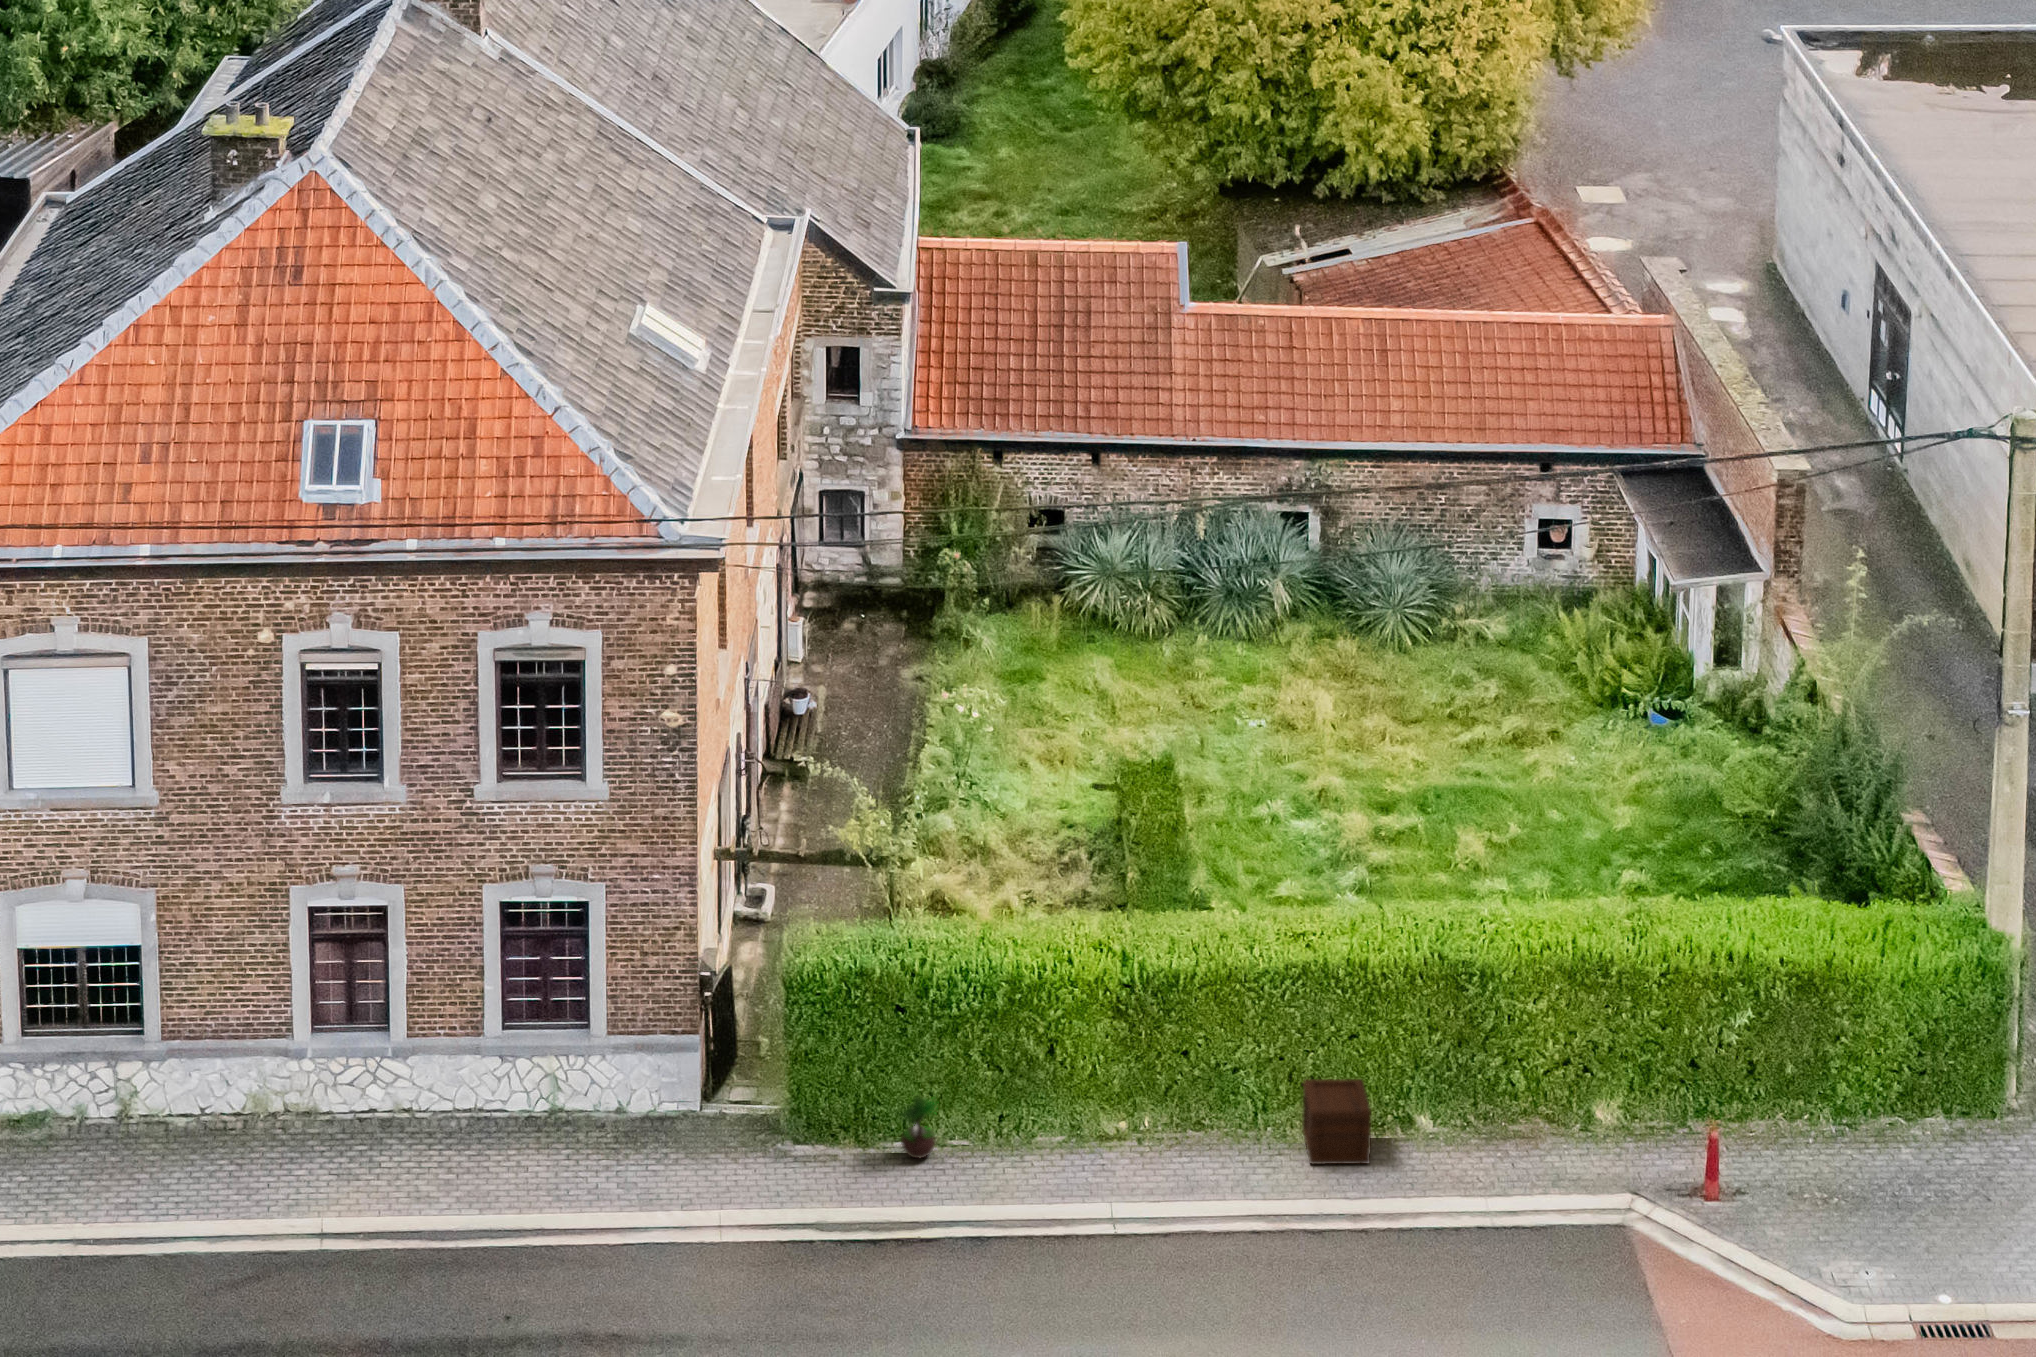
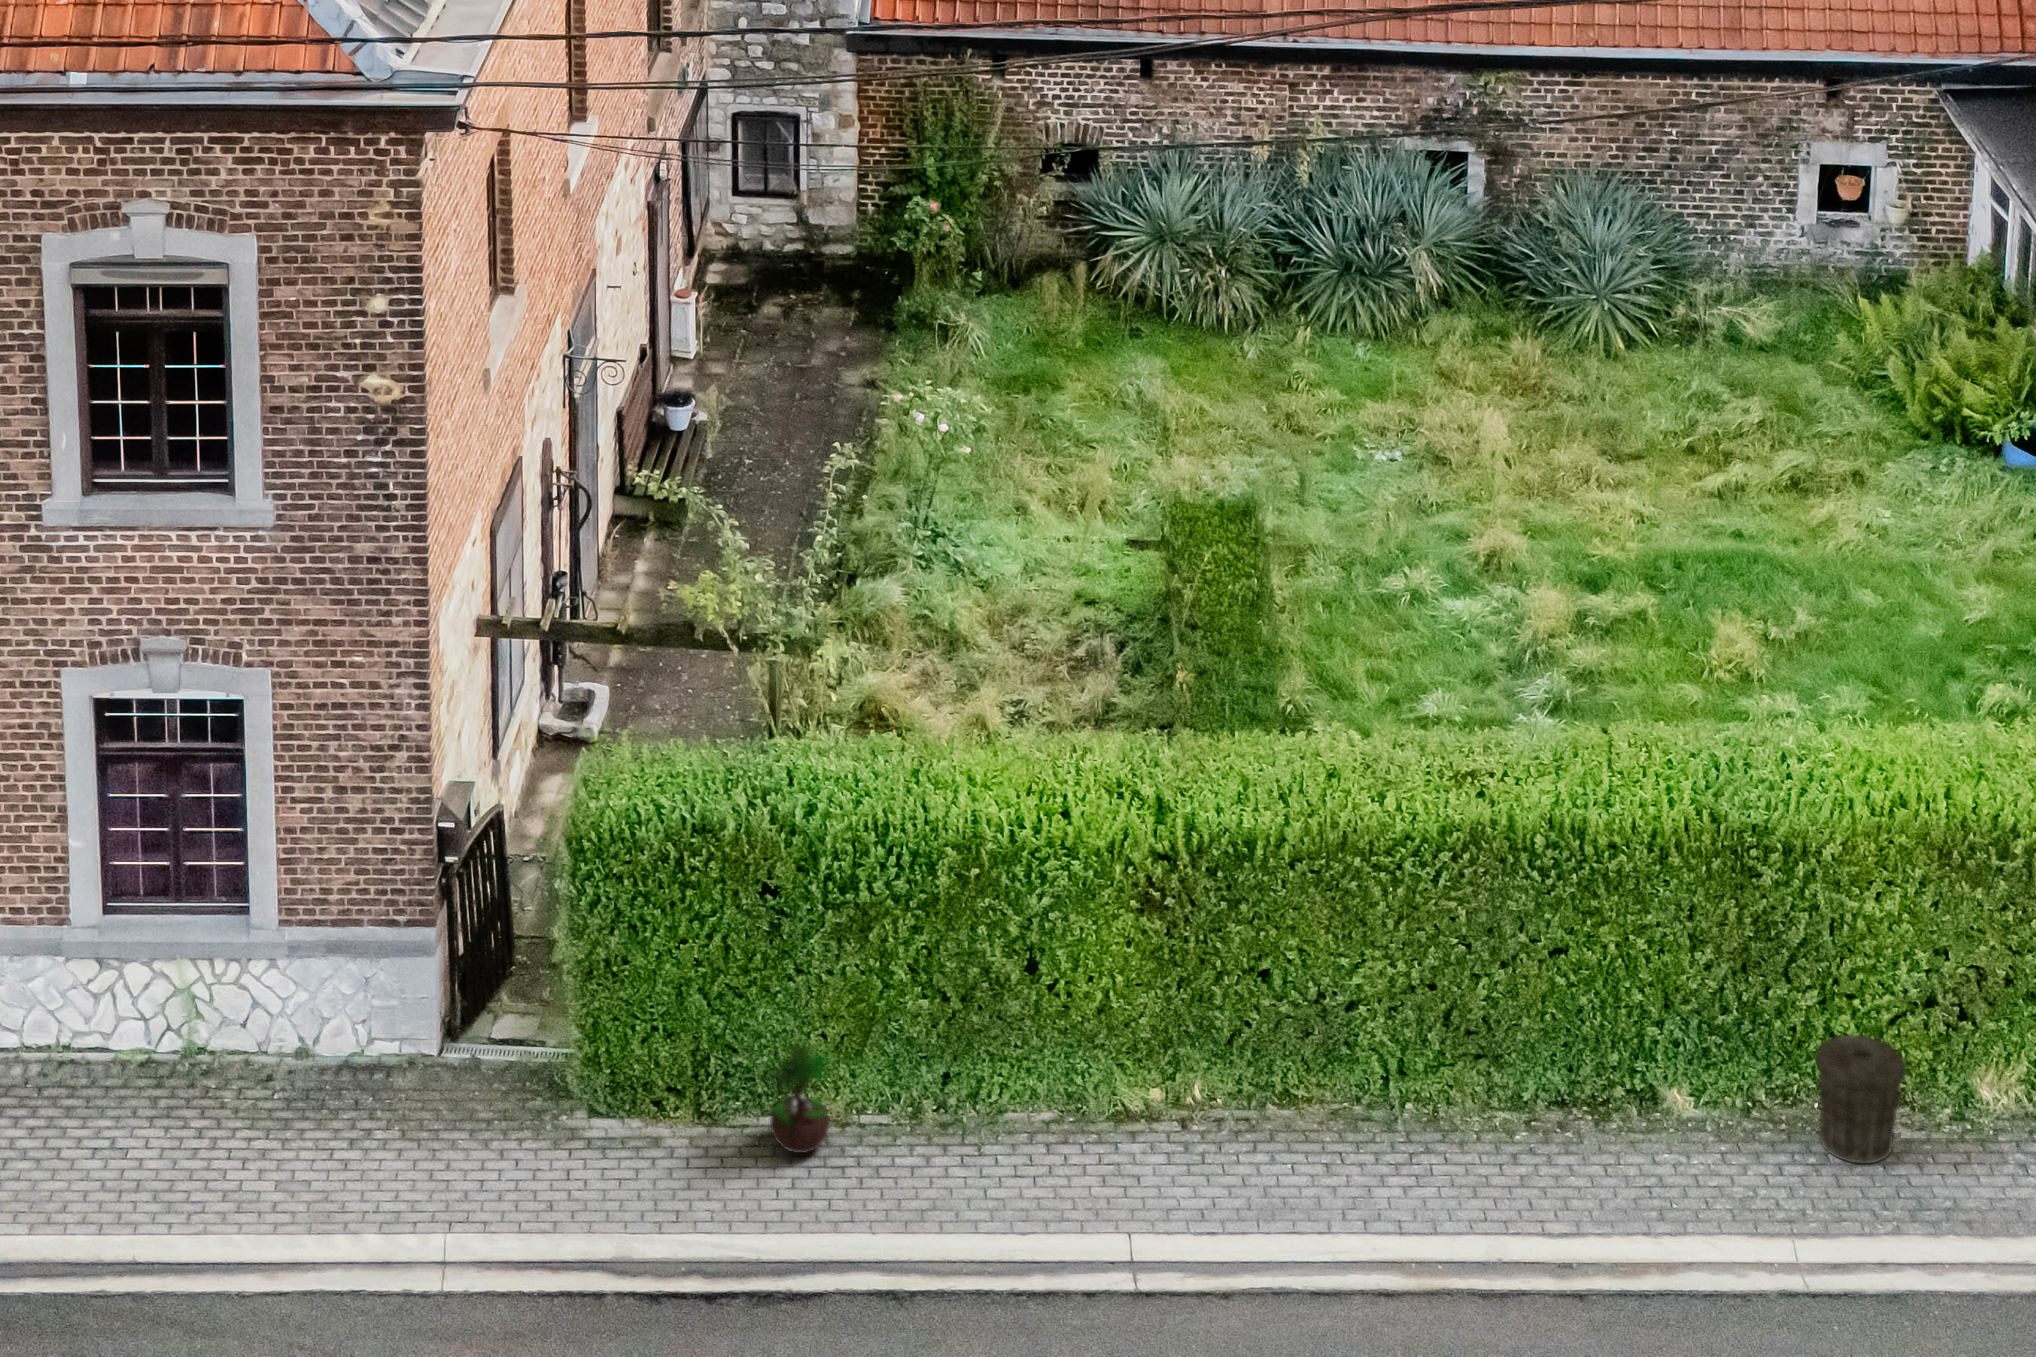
wooden crate: present [1302,1079,1372,1164] -> none [1471,1025,1597,1177]
trash can: none [1497,1081,1547,1154] -> present [1816,1035,1906,1163]

